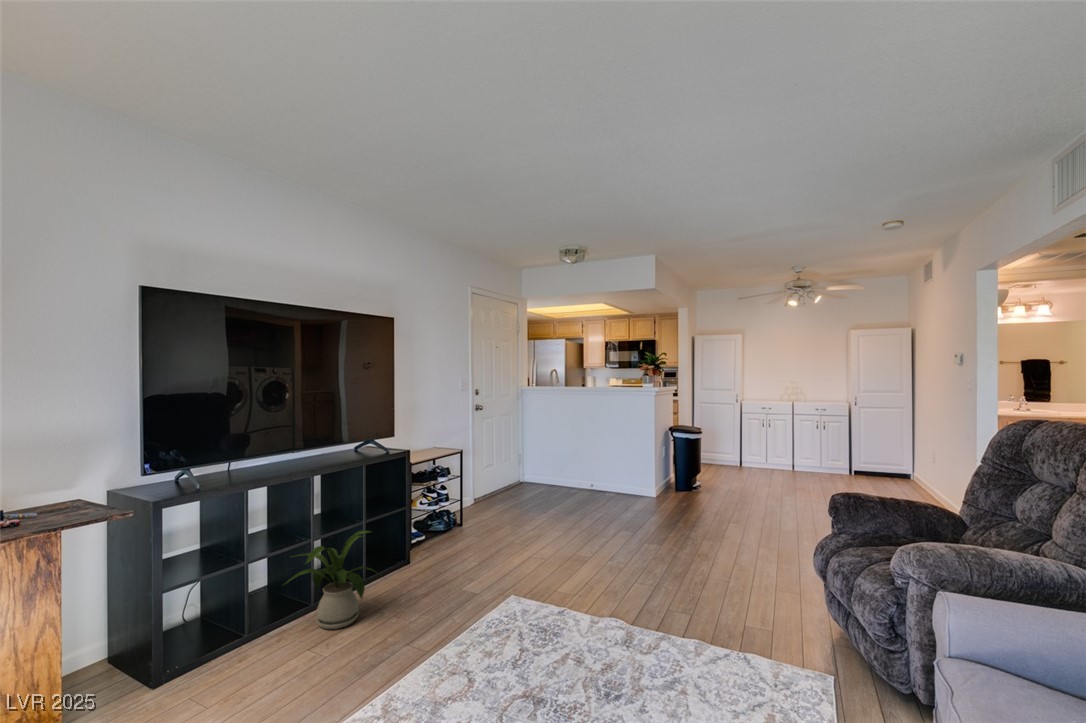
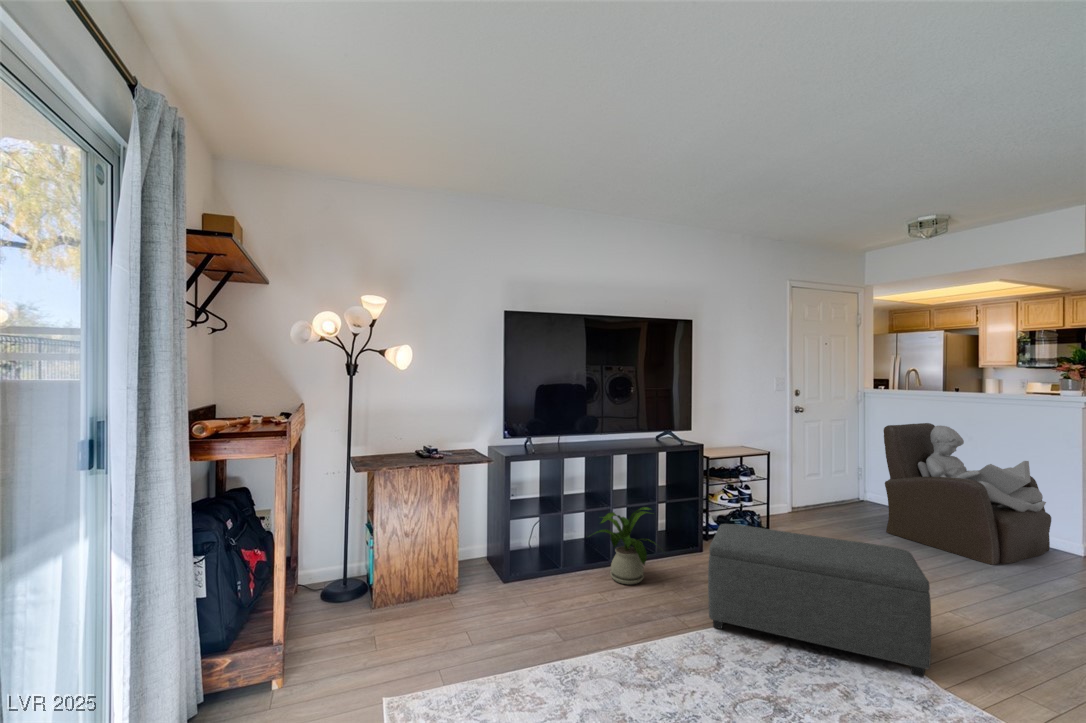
armchair: none [545,412,643,516] -> present [884,423,1051,565]
ottoman: none [443,518,622,642] -> present [708,524,931,677]

